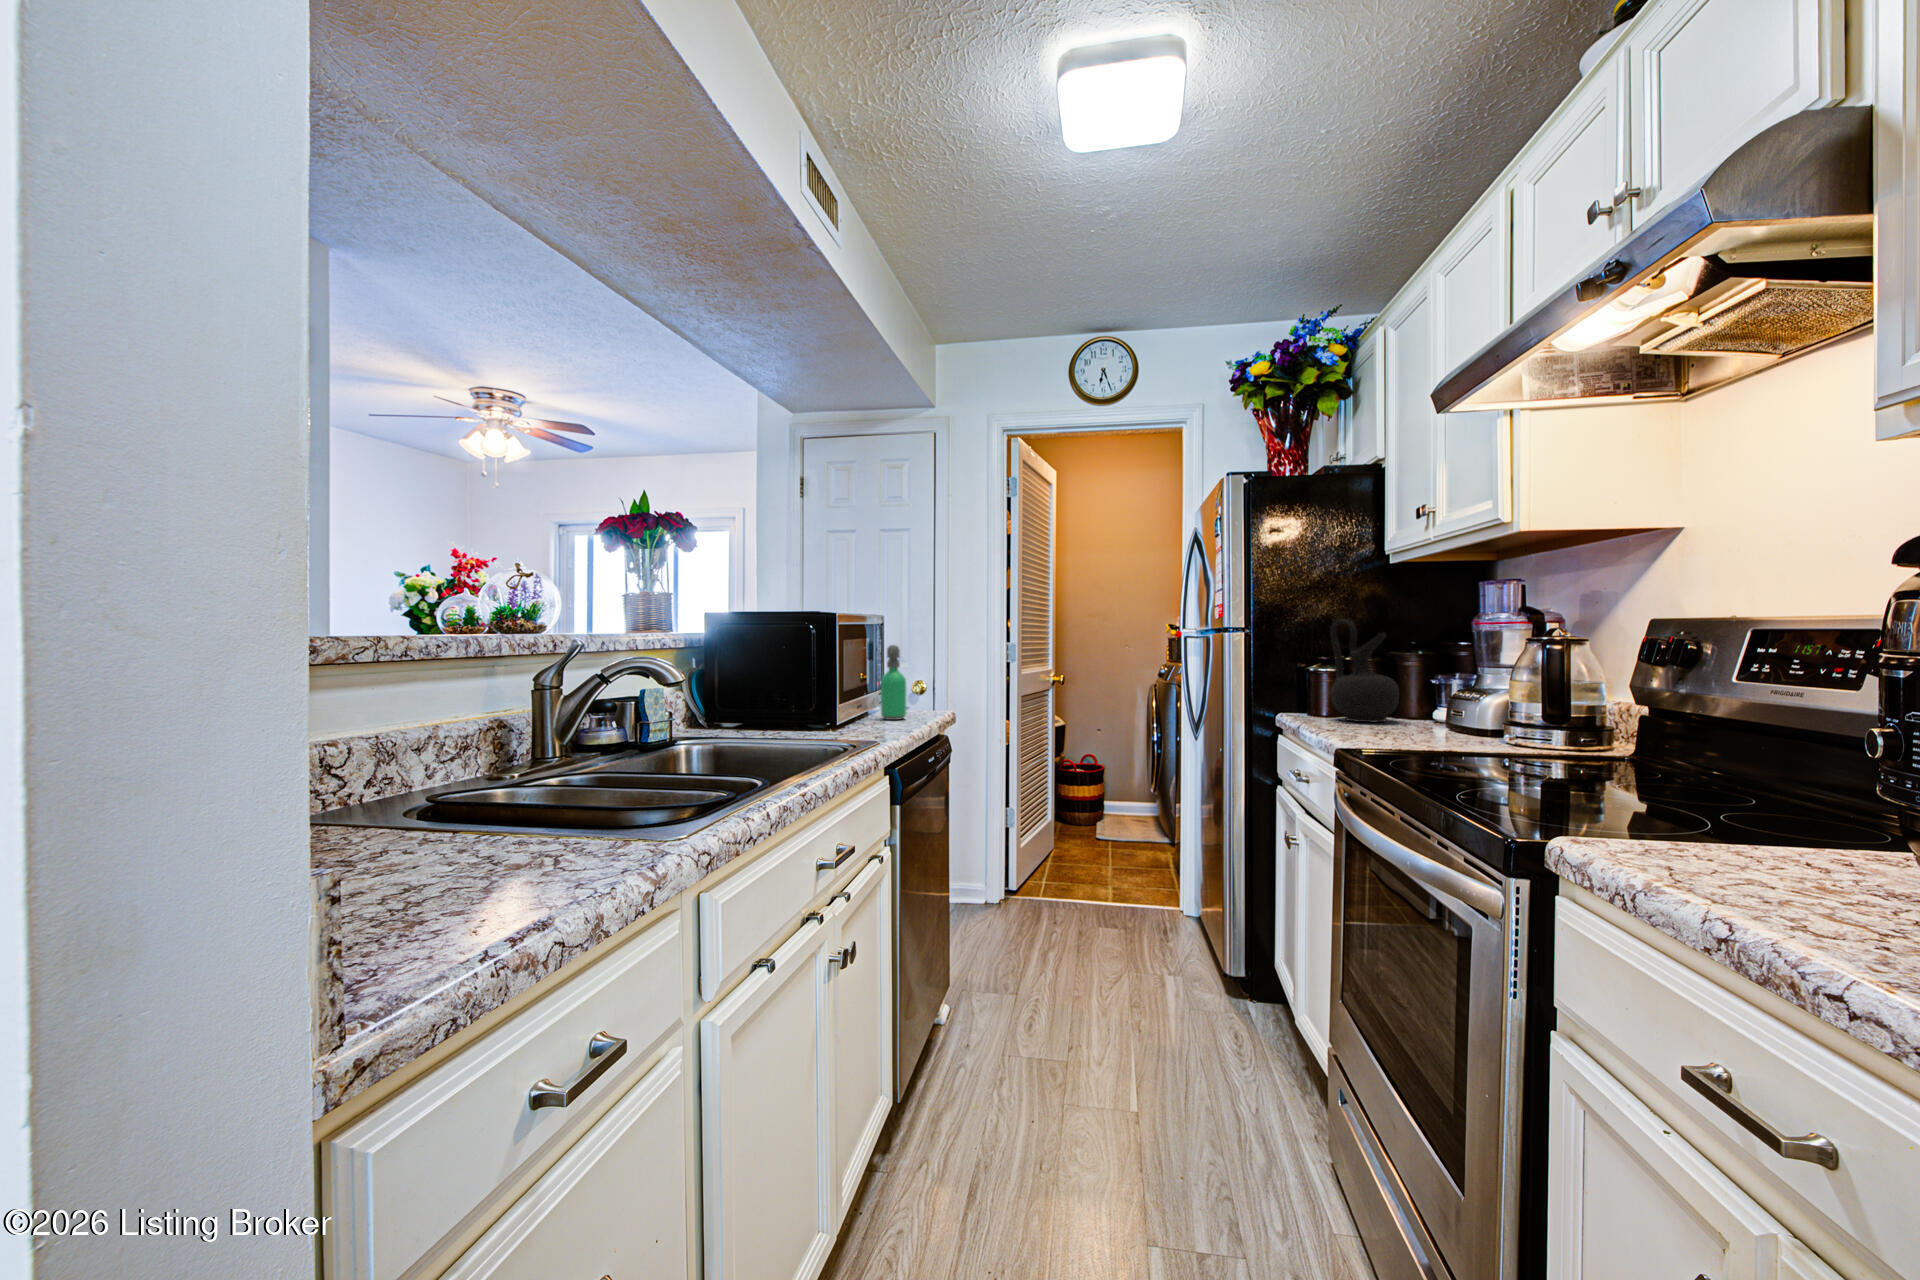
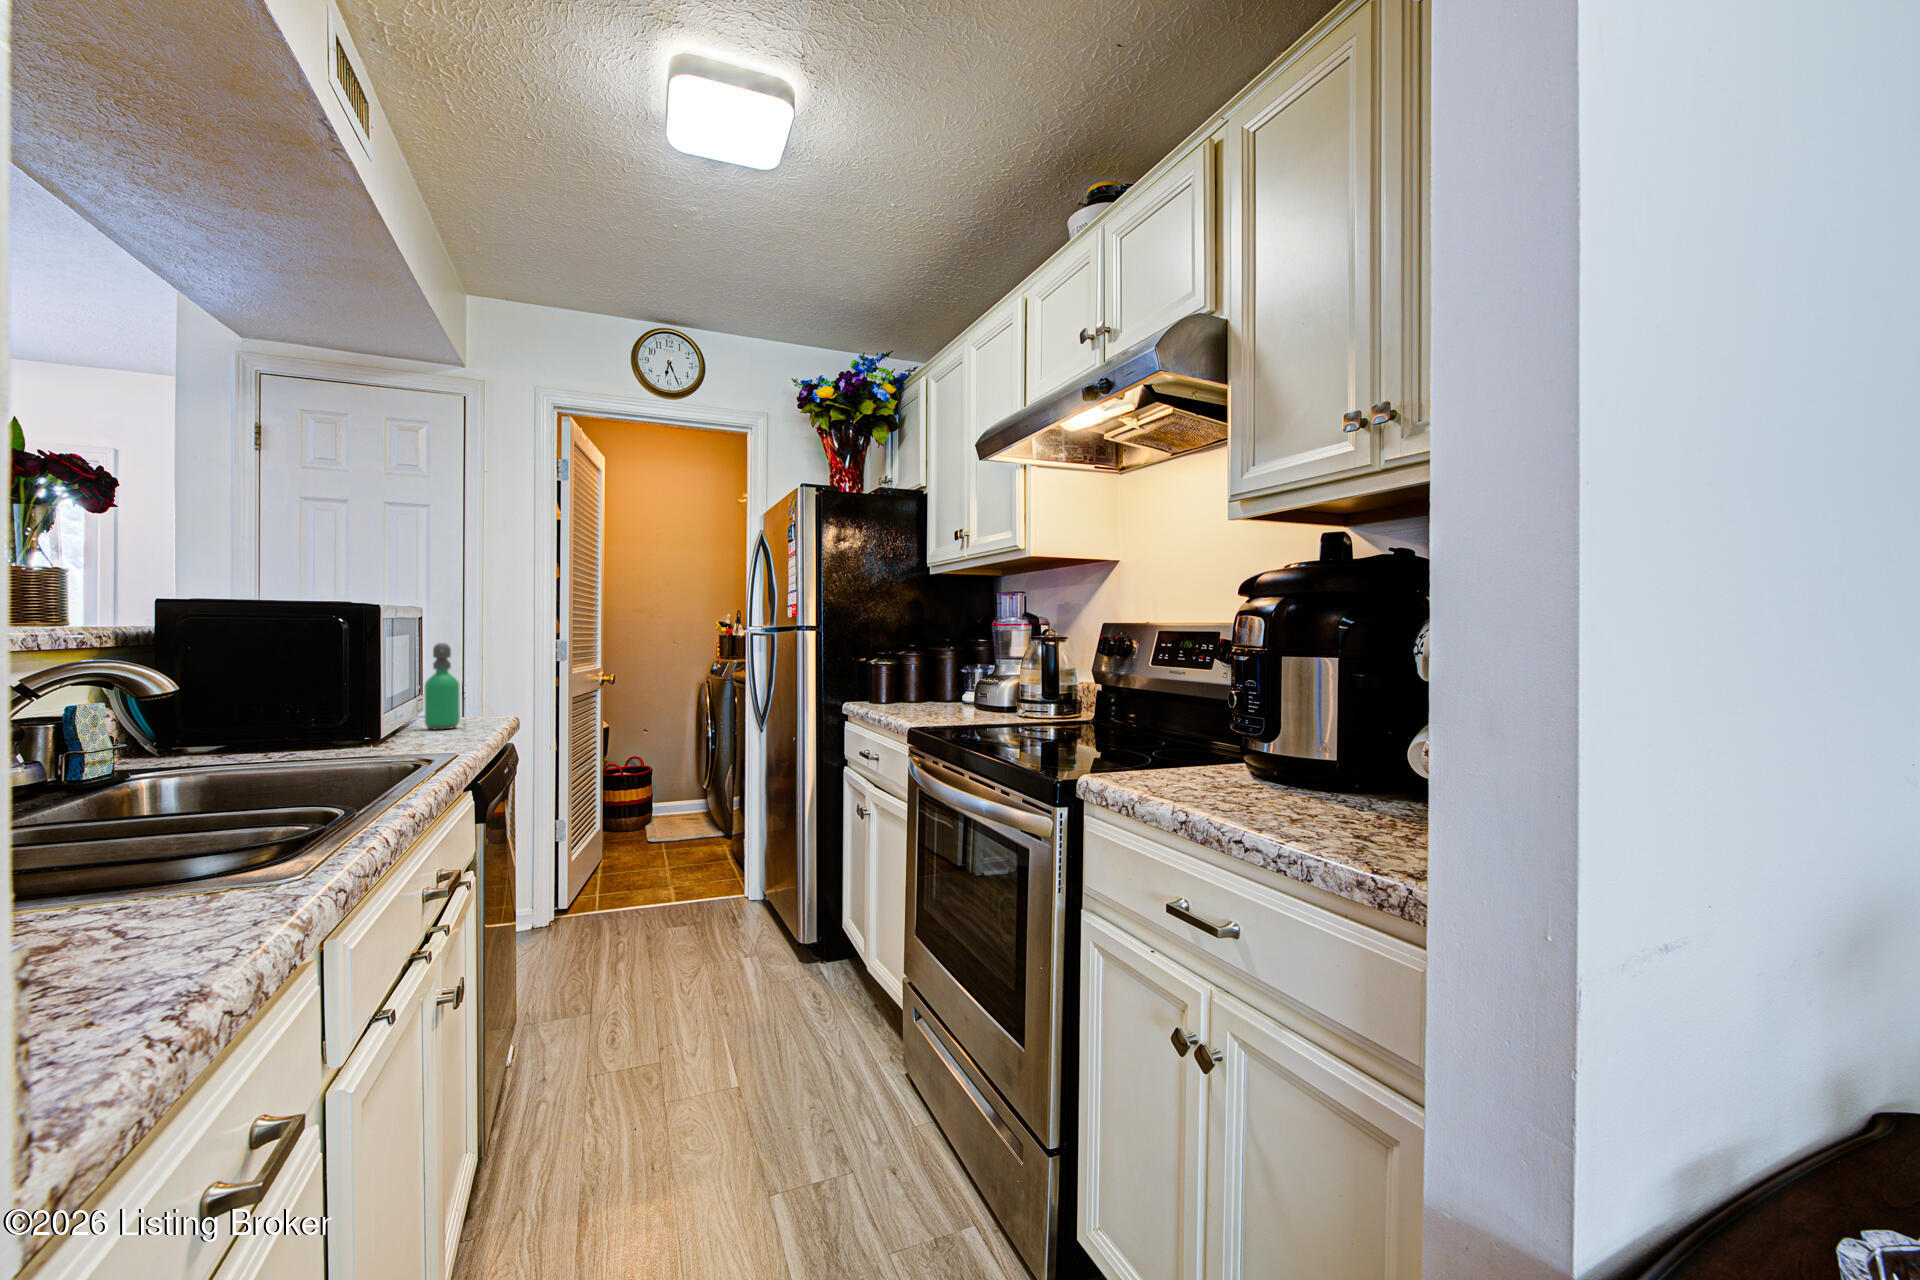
ceramic jug: present [1330,619,1399,722] -> none [890,620,942,707]

